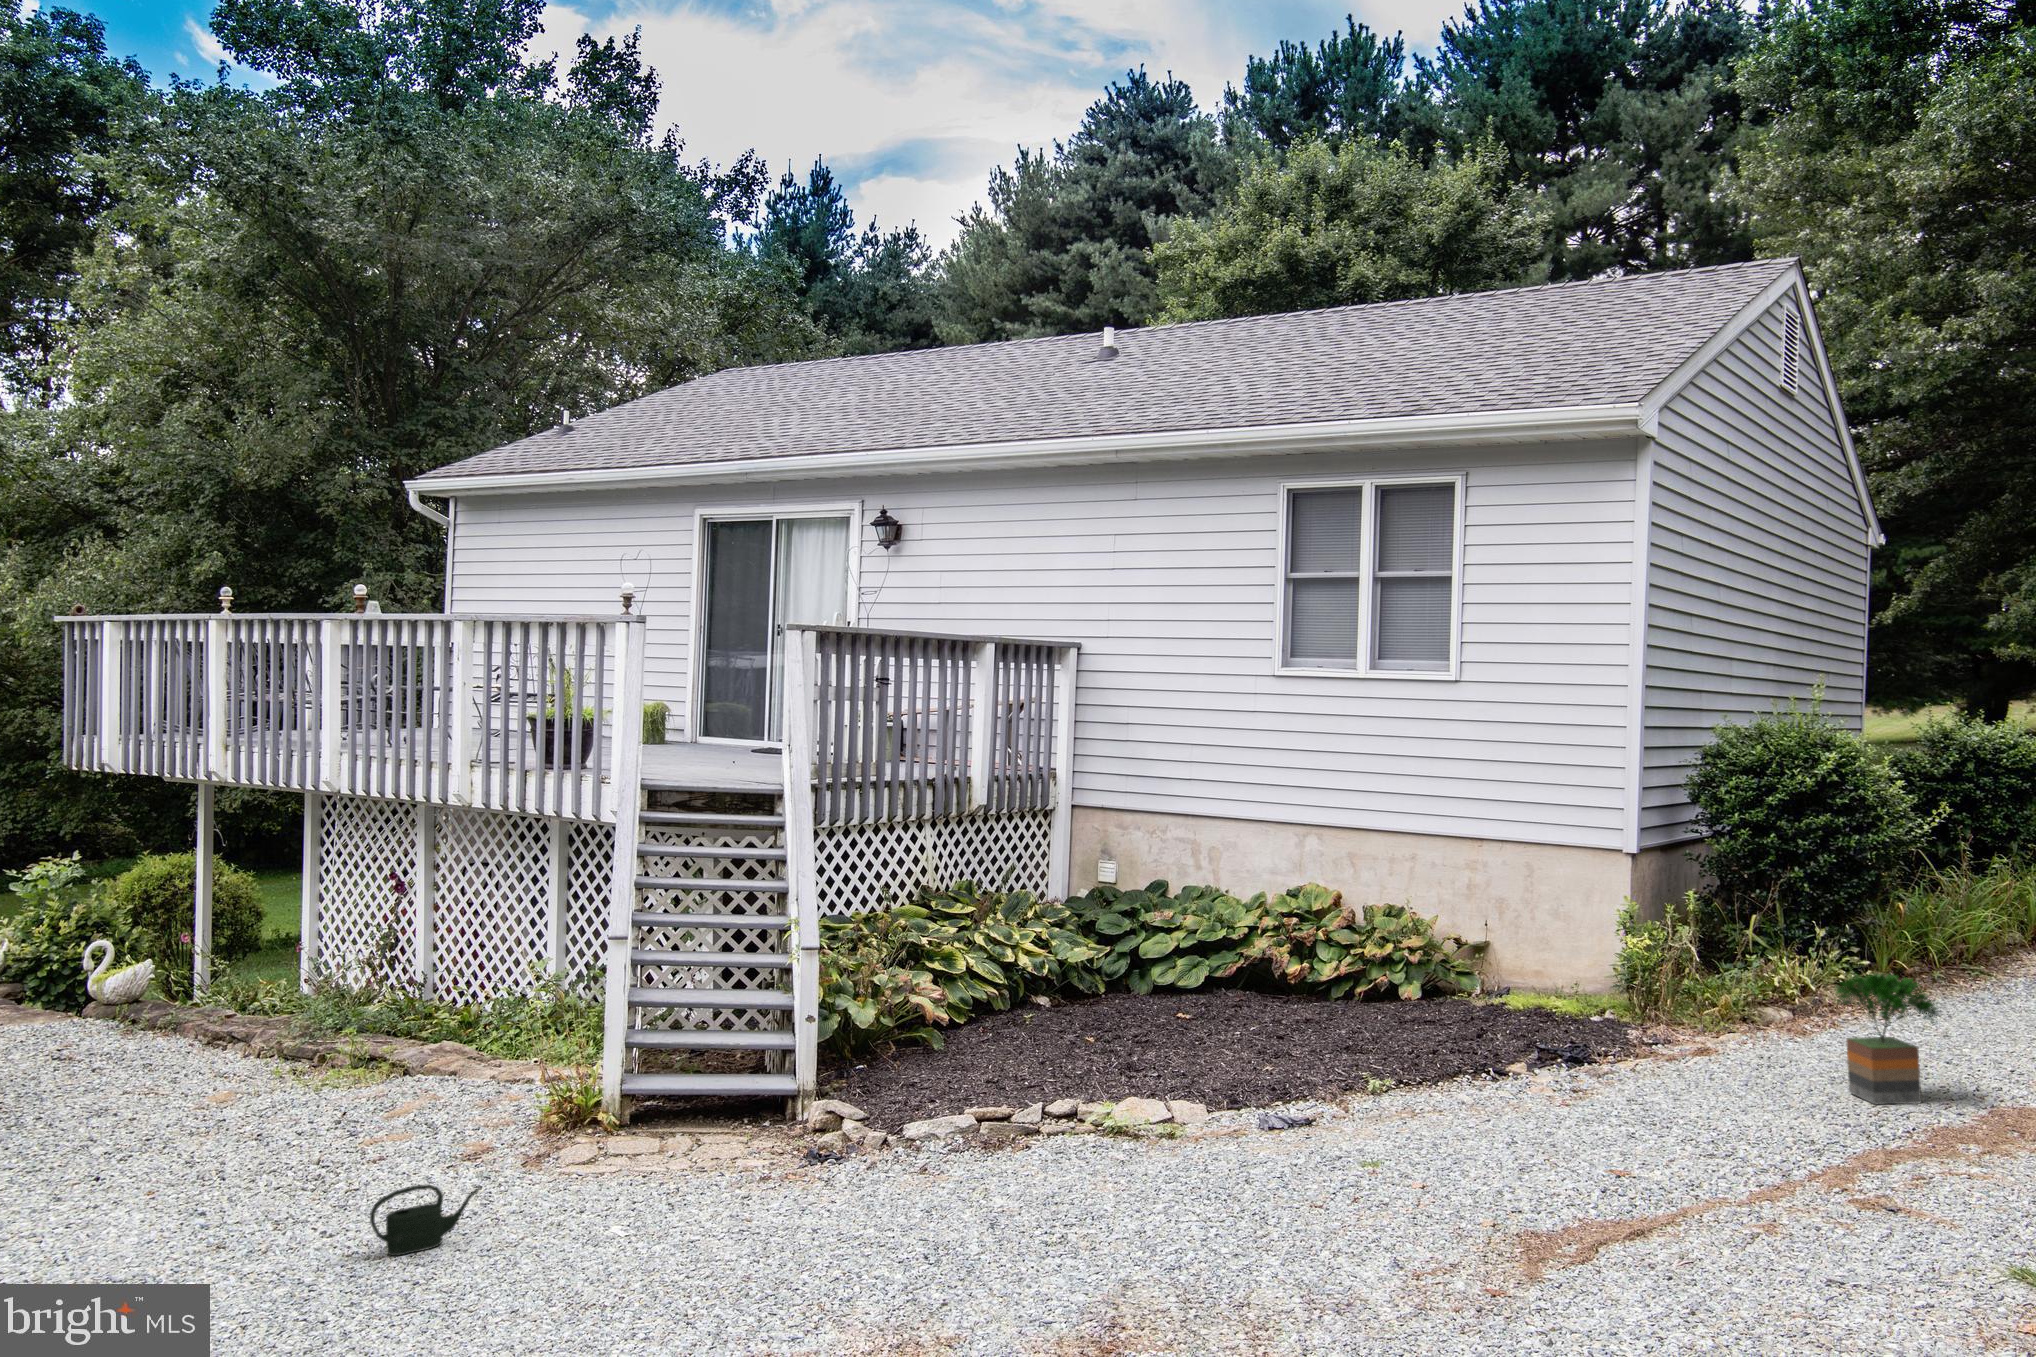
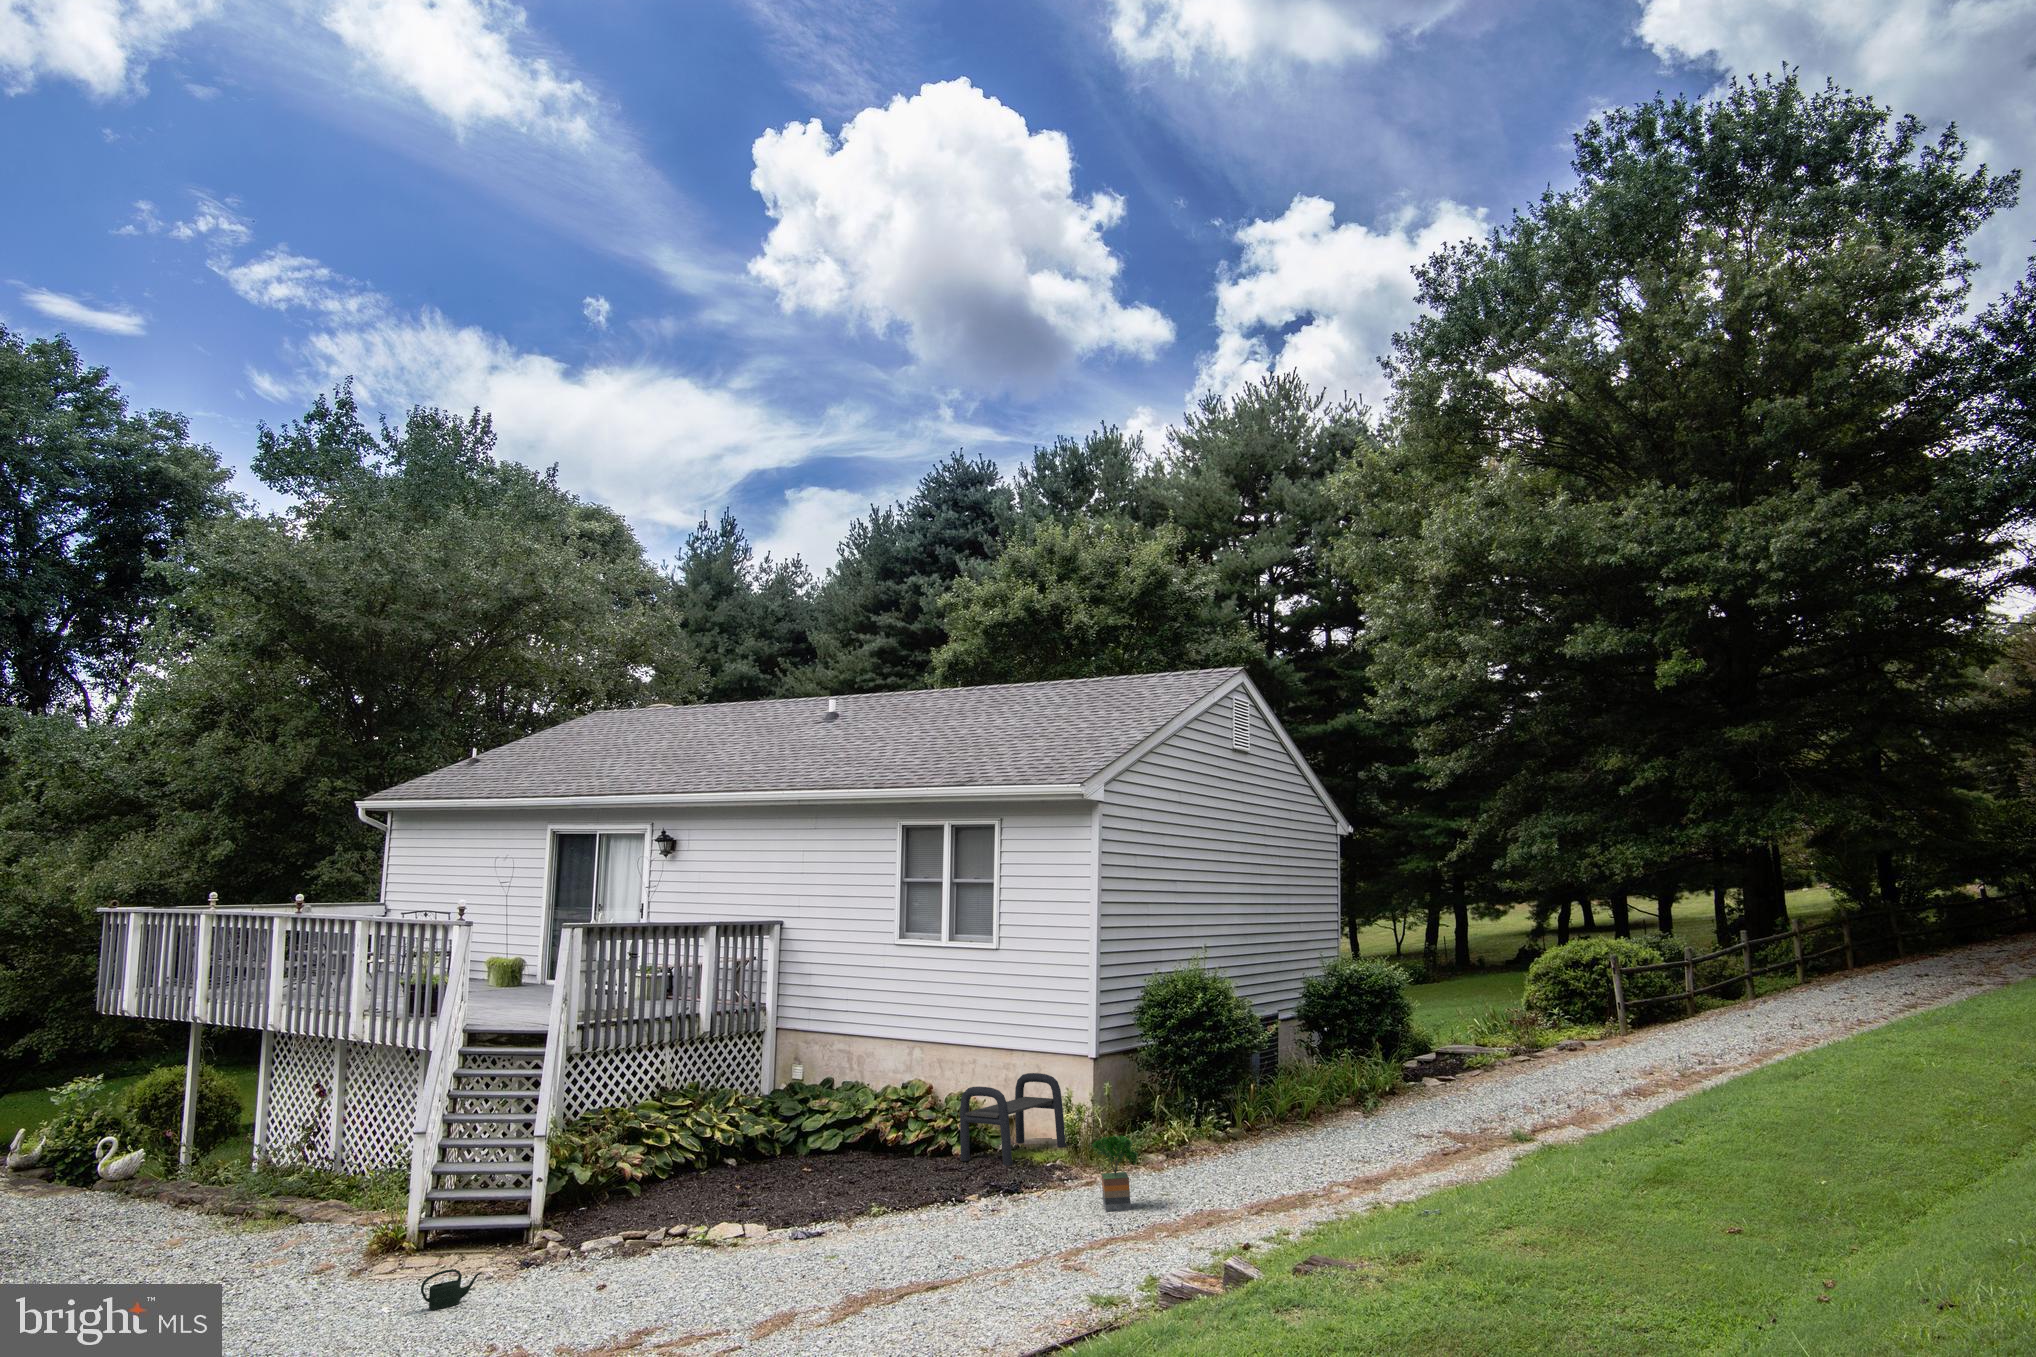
bench: none [1438,877,1595,1020] -> present [960,1073,1066,1166]
watering can: present [370,1184,479,1256] -> present [421,1269,482,1310]

